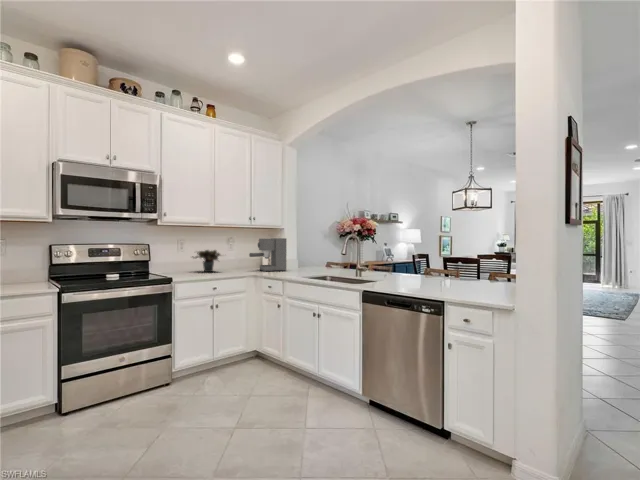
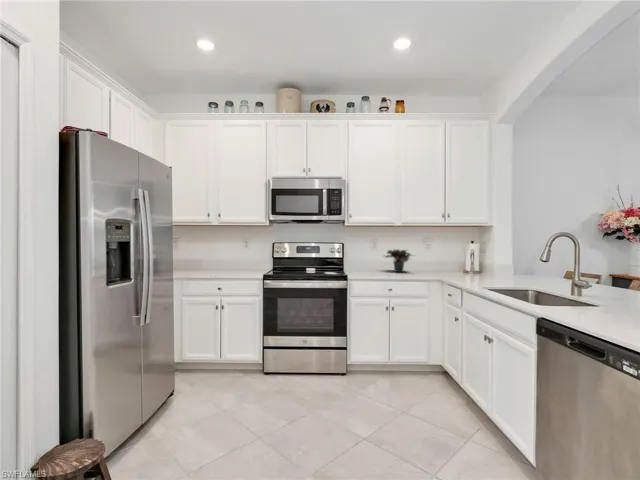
coffee maker: present [249,238,287,271] -> none [442,238,487,278]

